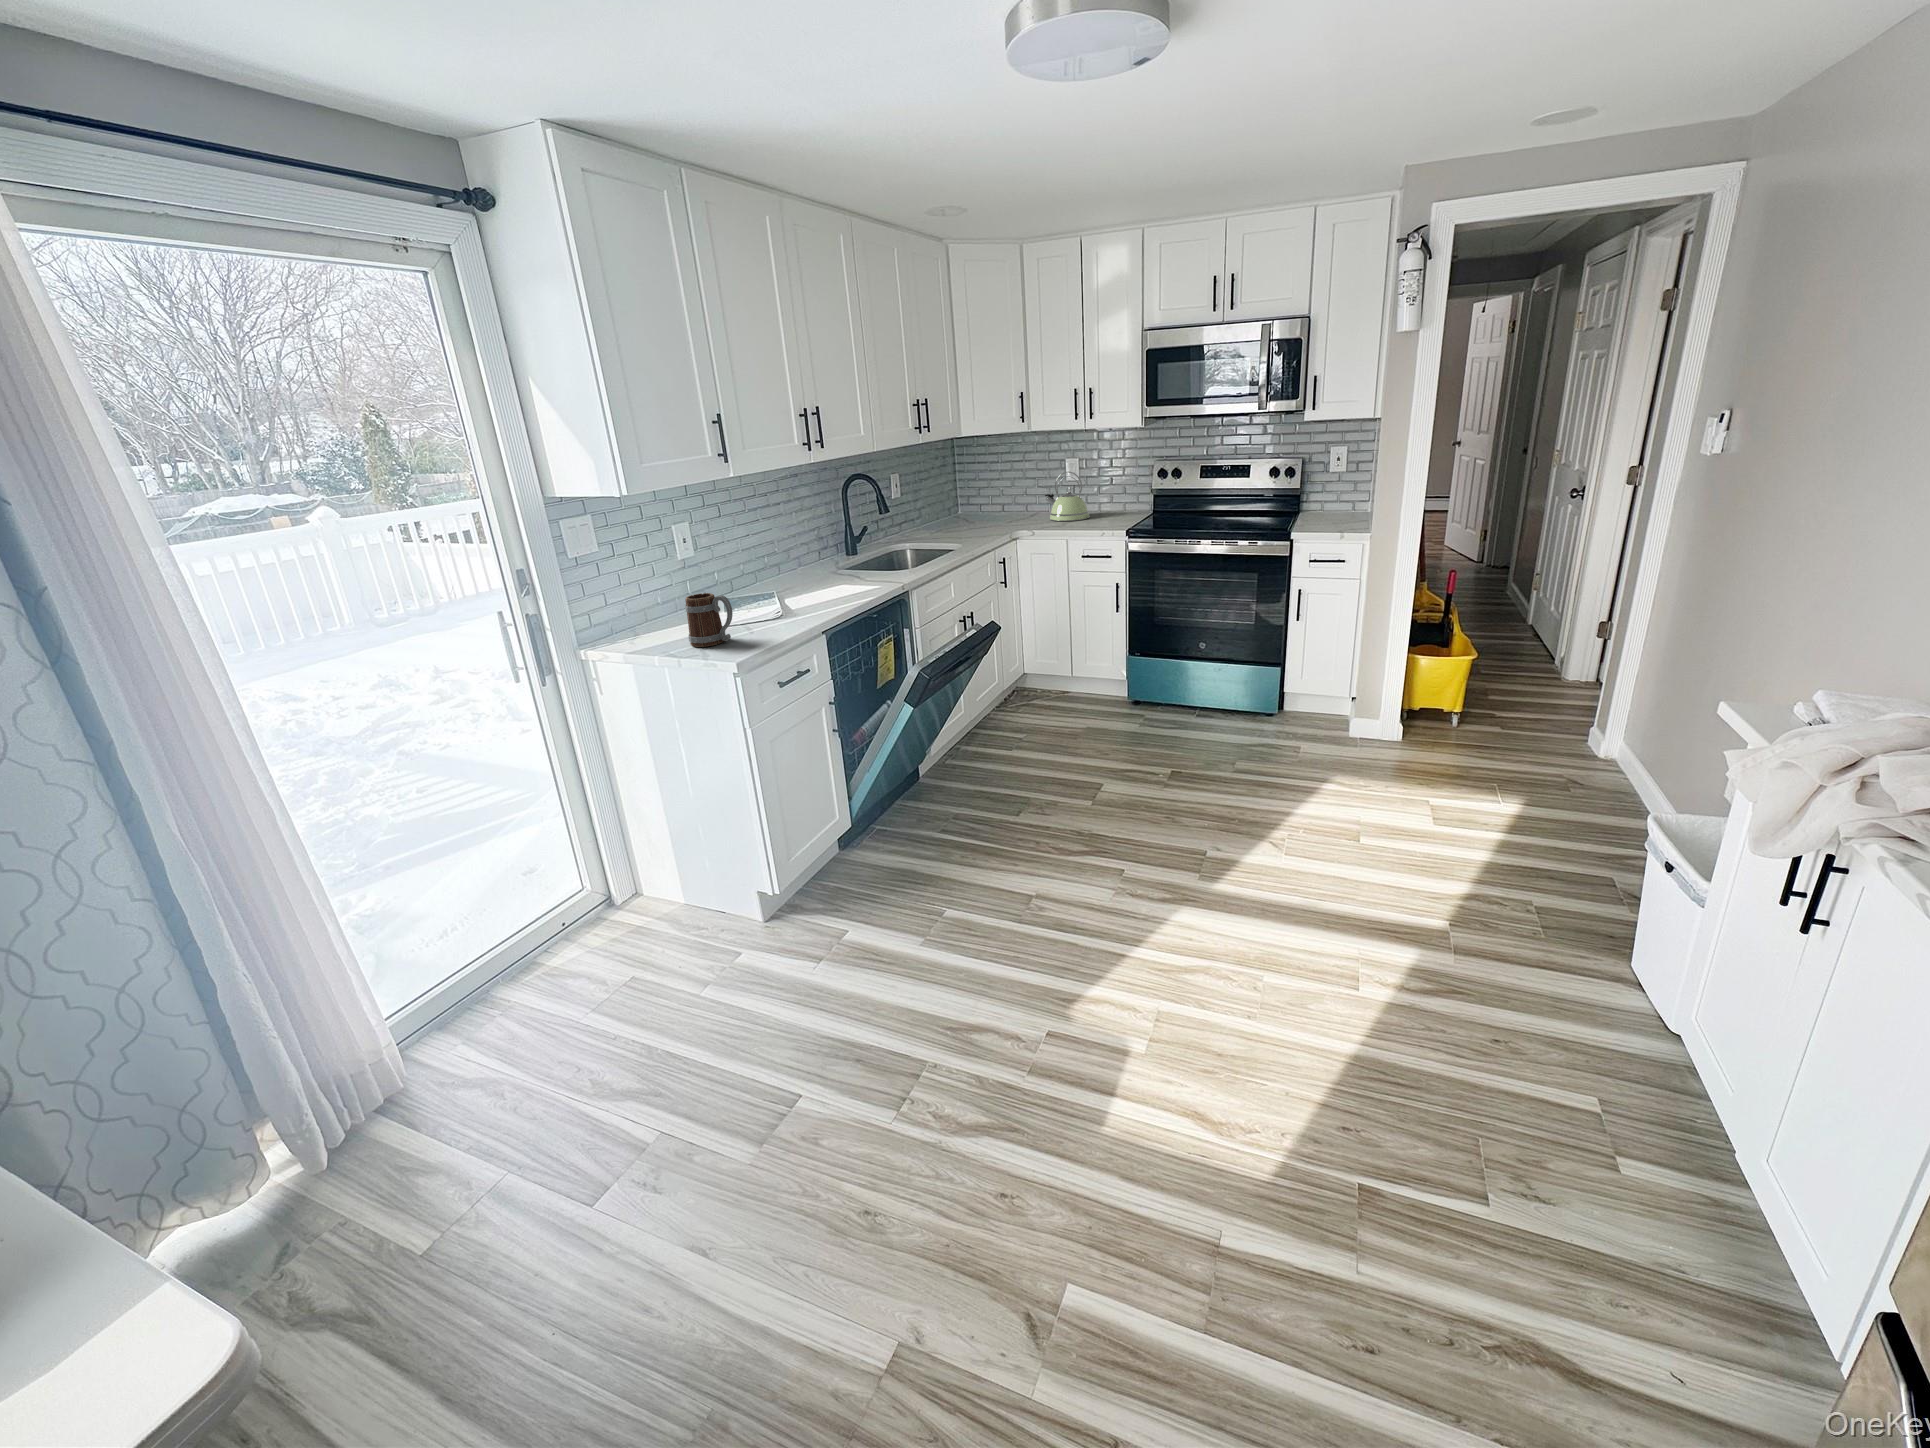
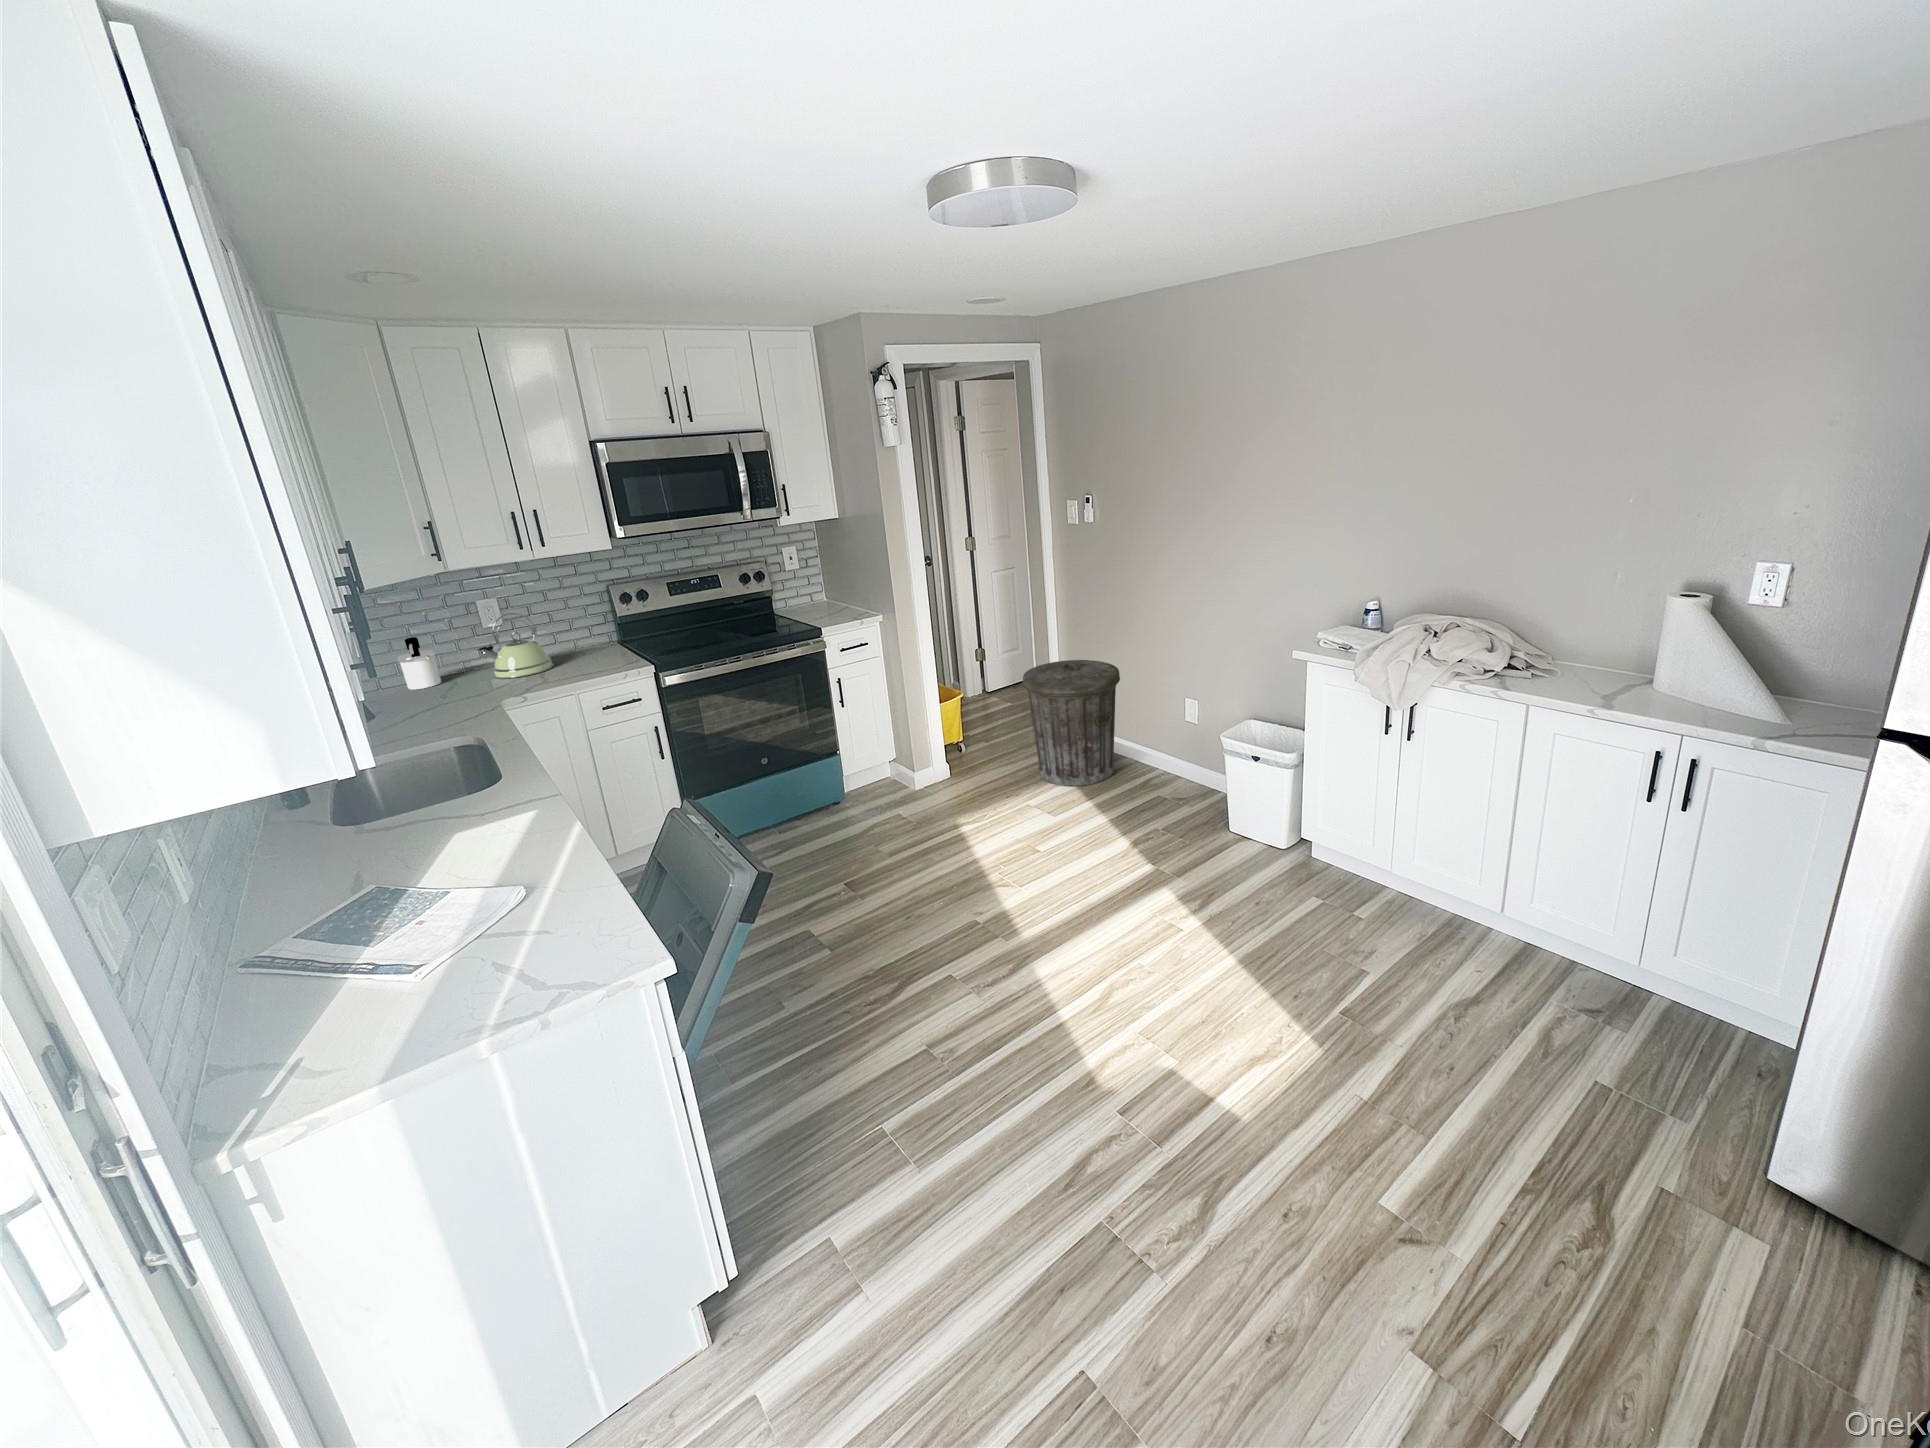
soap dispenser: none [1007,480,1030,517] -> present [397,637,441,690]
mug: present [685,593,733,647] -> none [446,883,549,998]
trash can: none [1501,648,1675,829] -> present [1023,660,1120,786]

